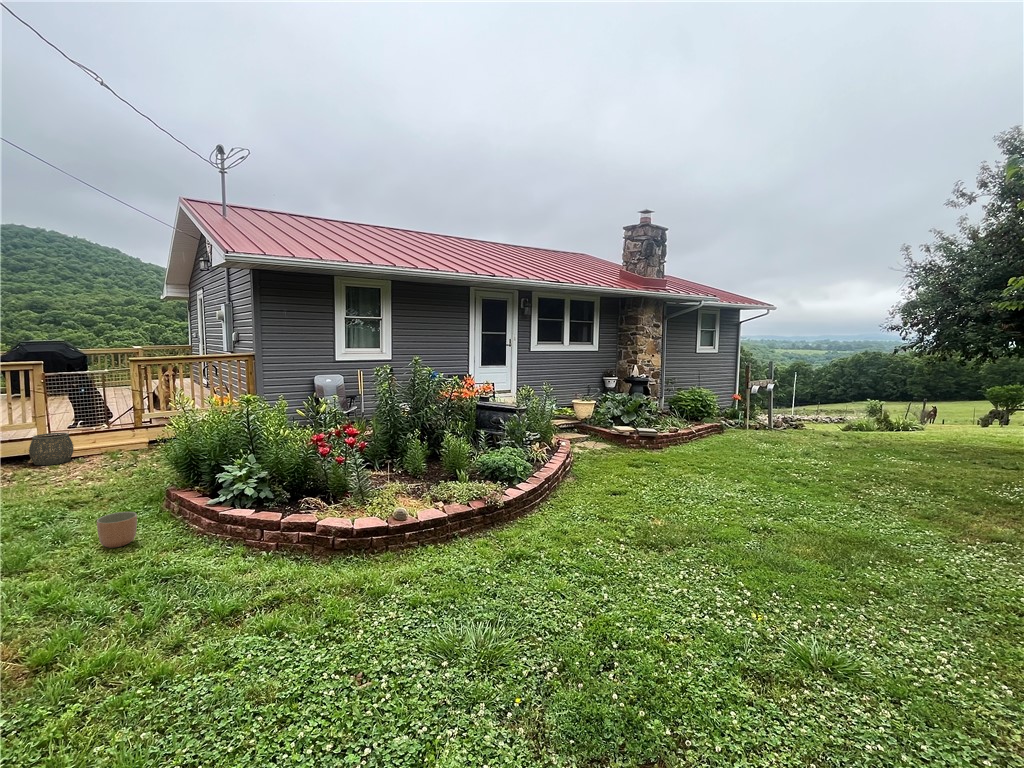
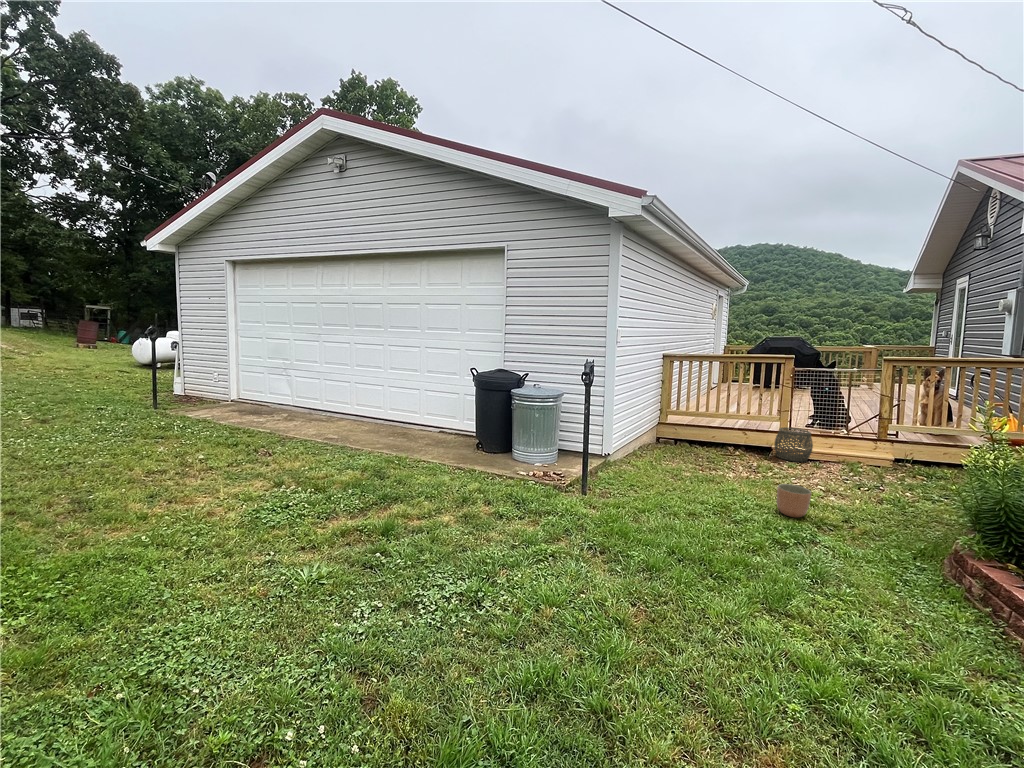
planter: present [97,512,137,548] -> present [777,484,811,518]

